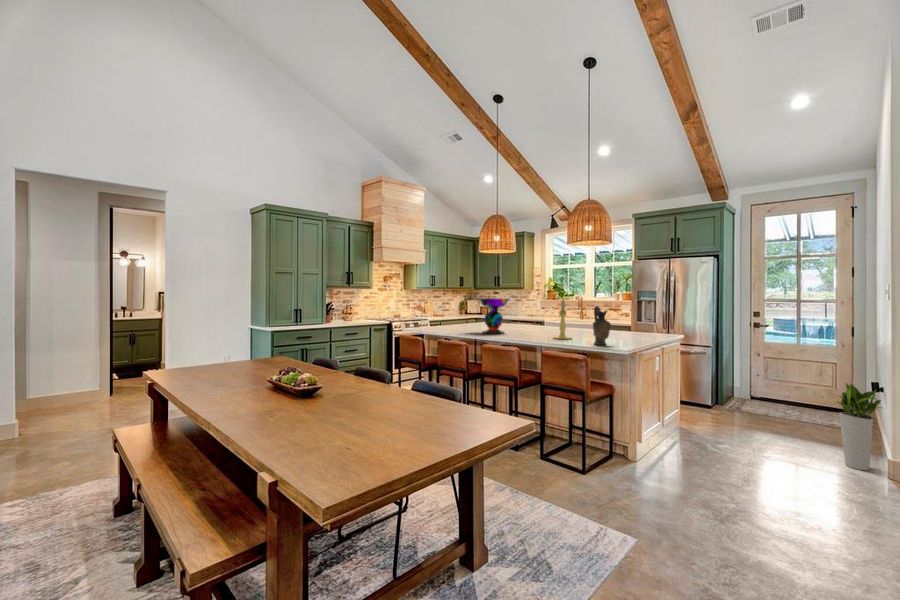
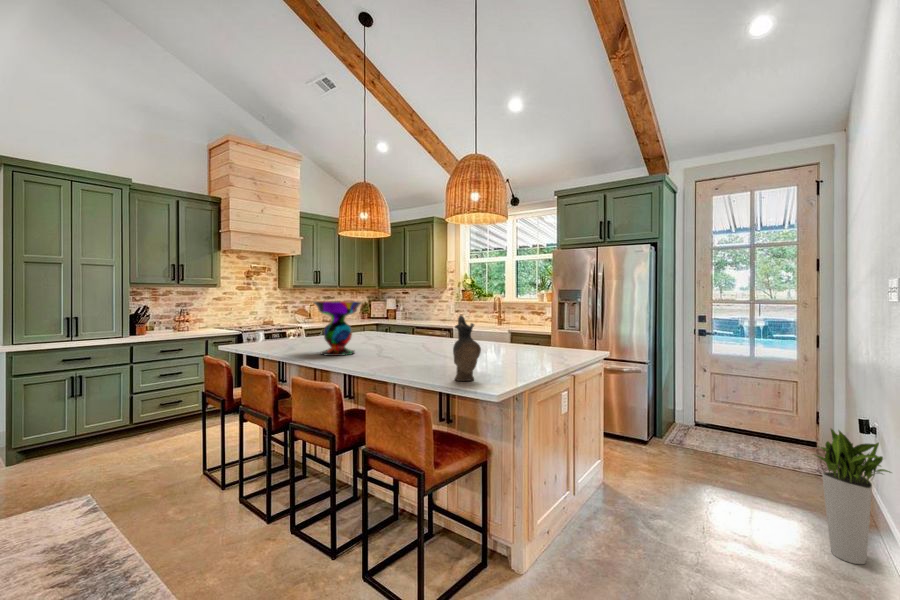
candle holder: present [554,300,572,339] -> none [410,303,439,366]

